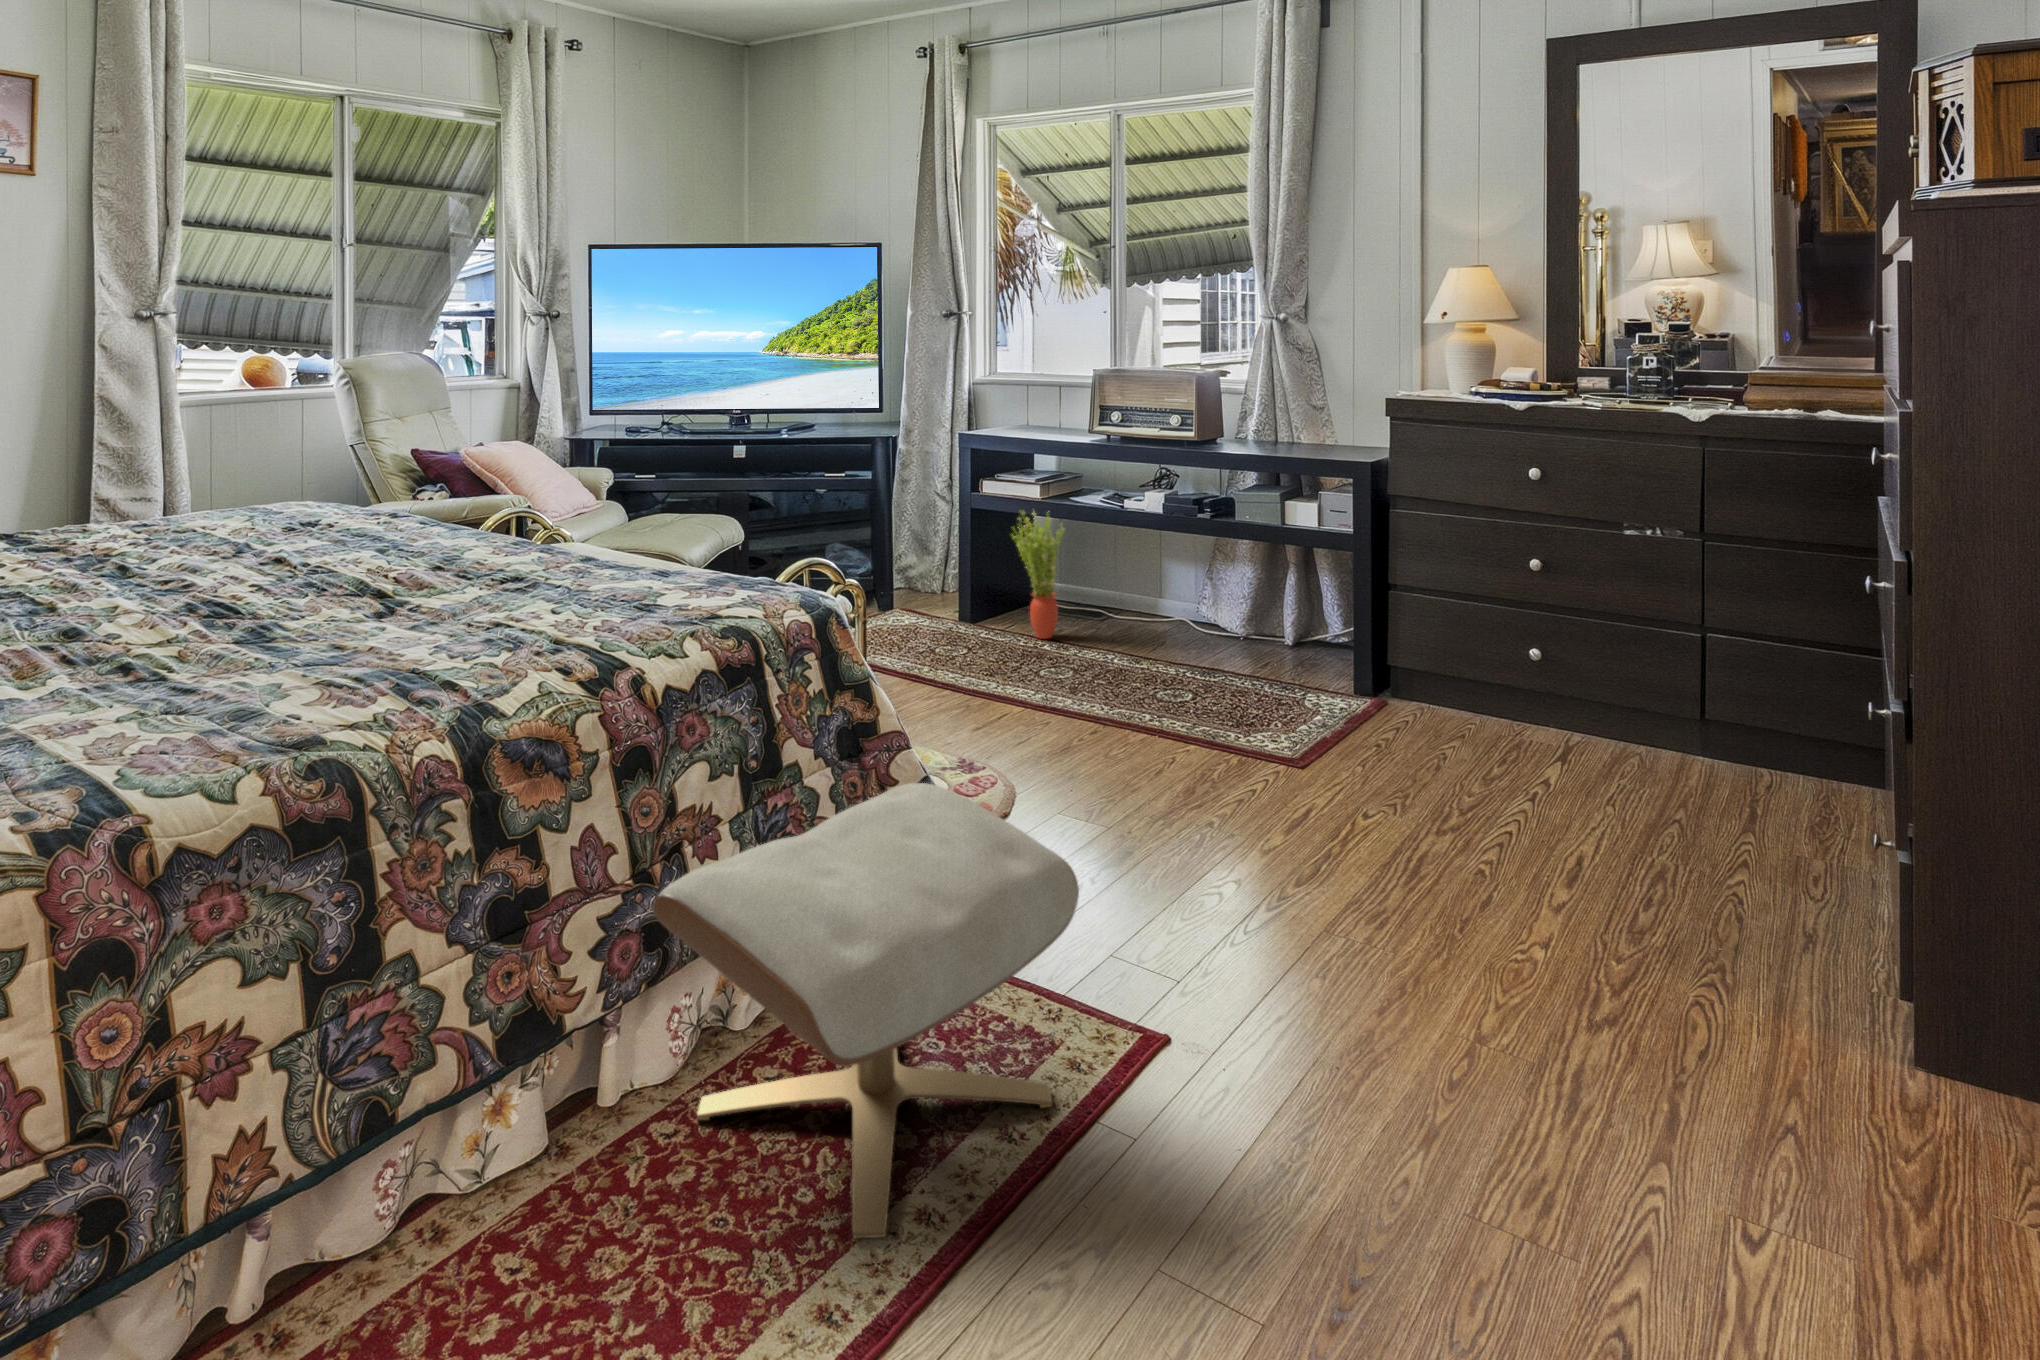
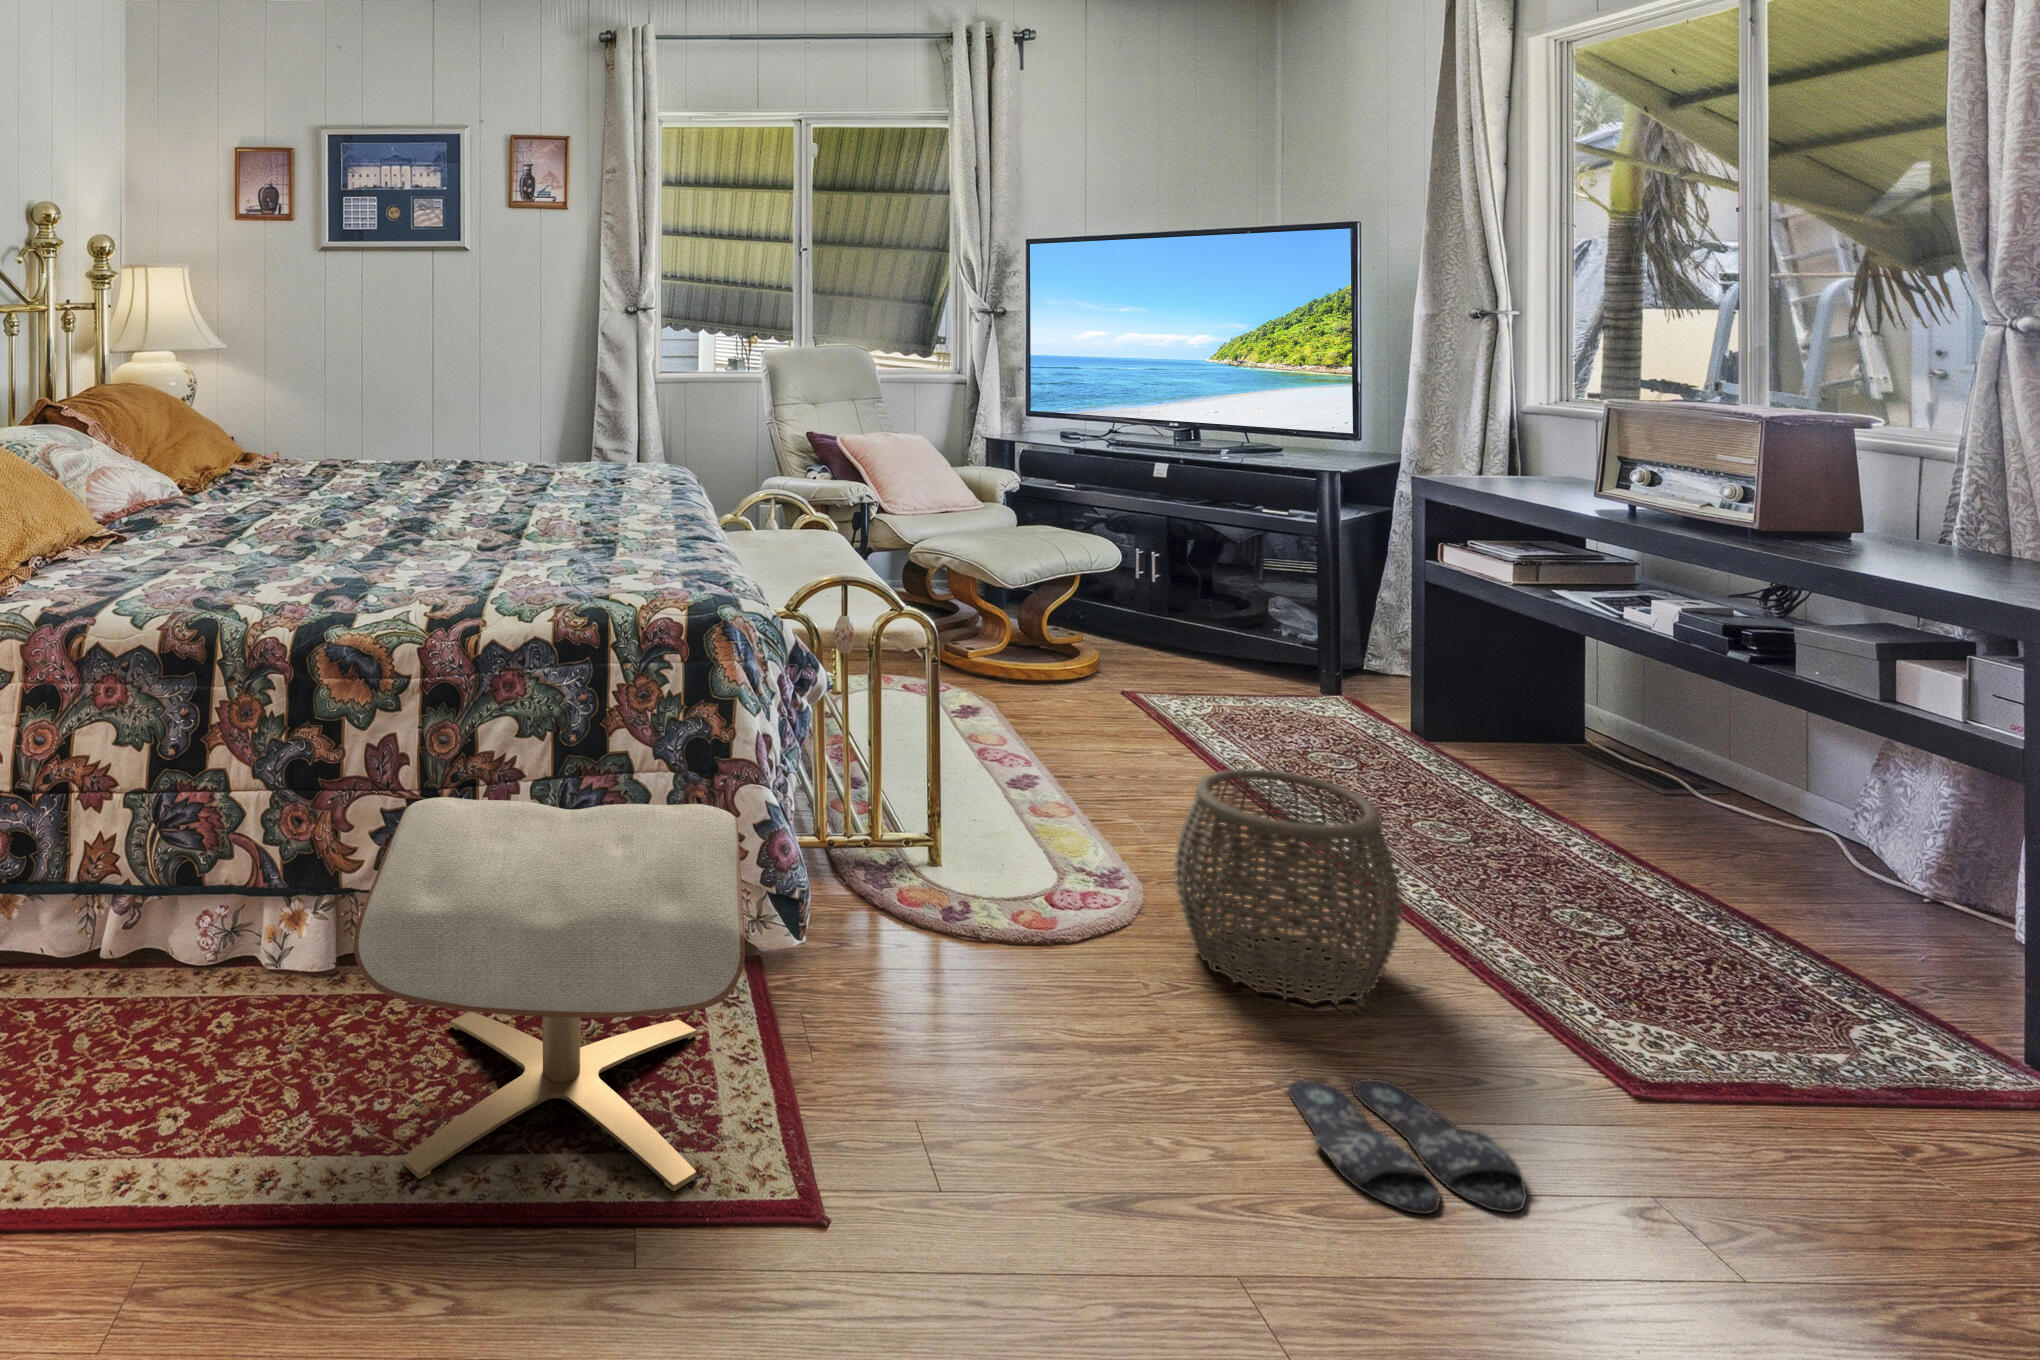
potted plant: present [1012,511,1064,639] -> none [1429,594,1524,787]
woven basket: none [1039,645,1184,802] -> present [1174,769,1403,1004]
slippers: none [1206,818,1352,879] -> present [1288,1079,1527,1214]

